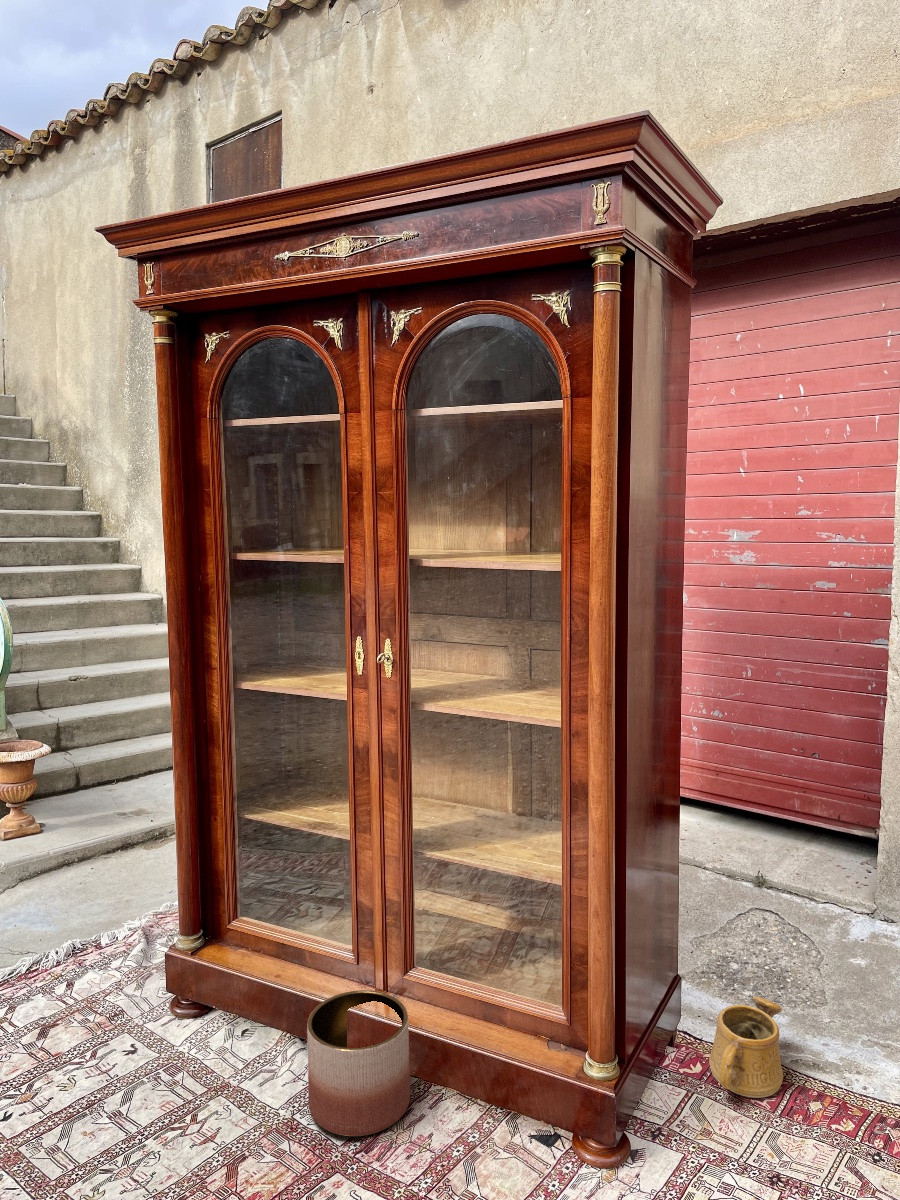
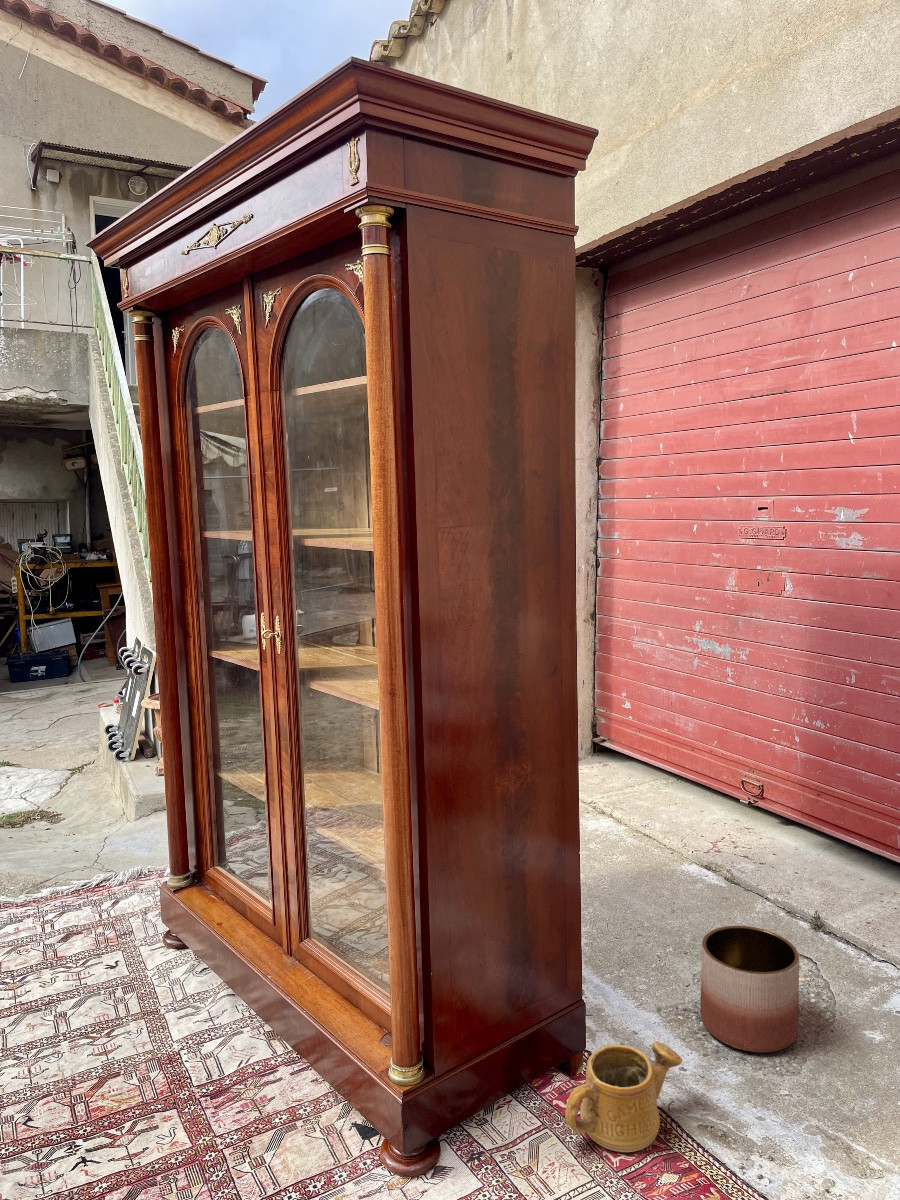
planter: present [307,990,410,1136] -> present [700,926,799,1053]

